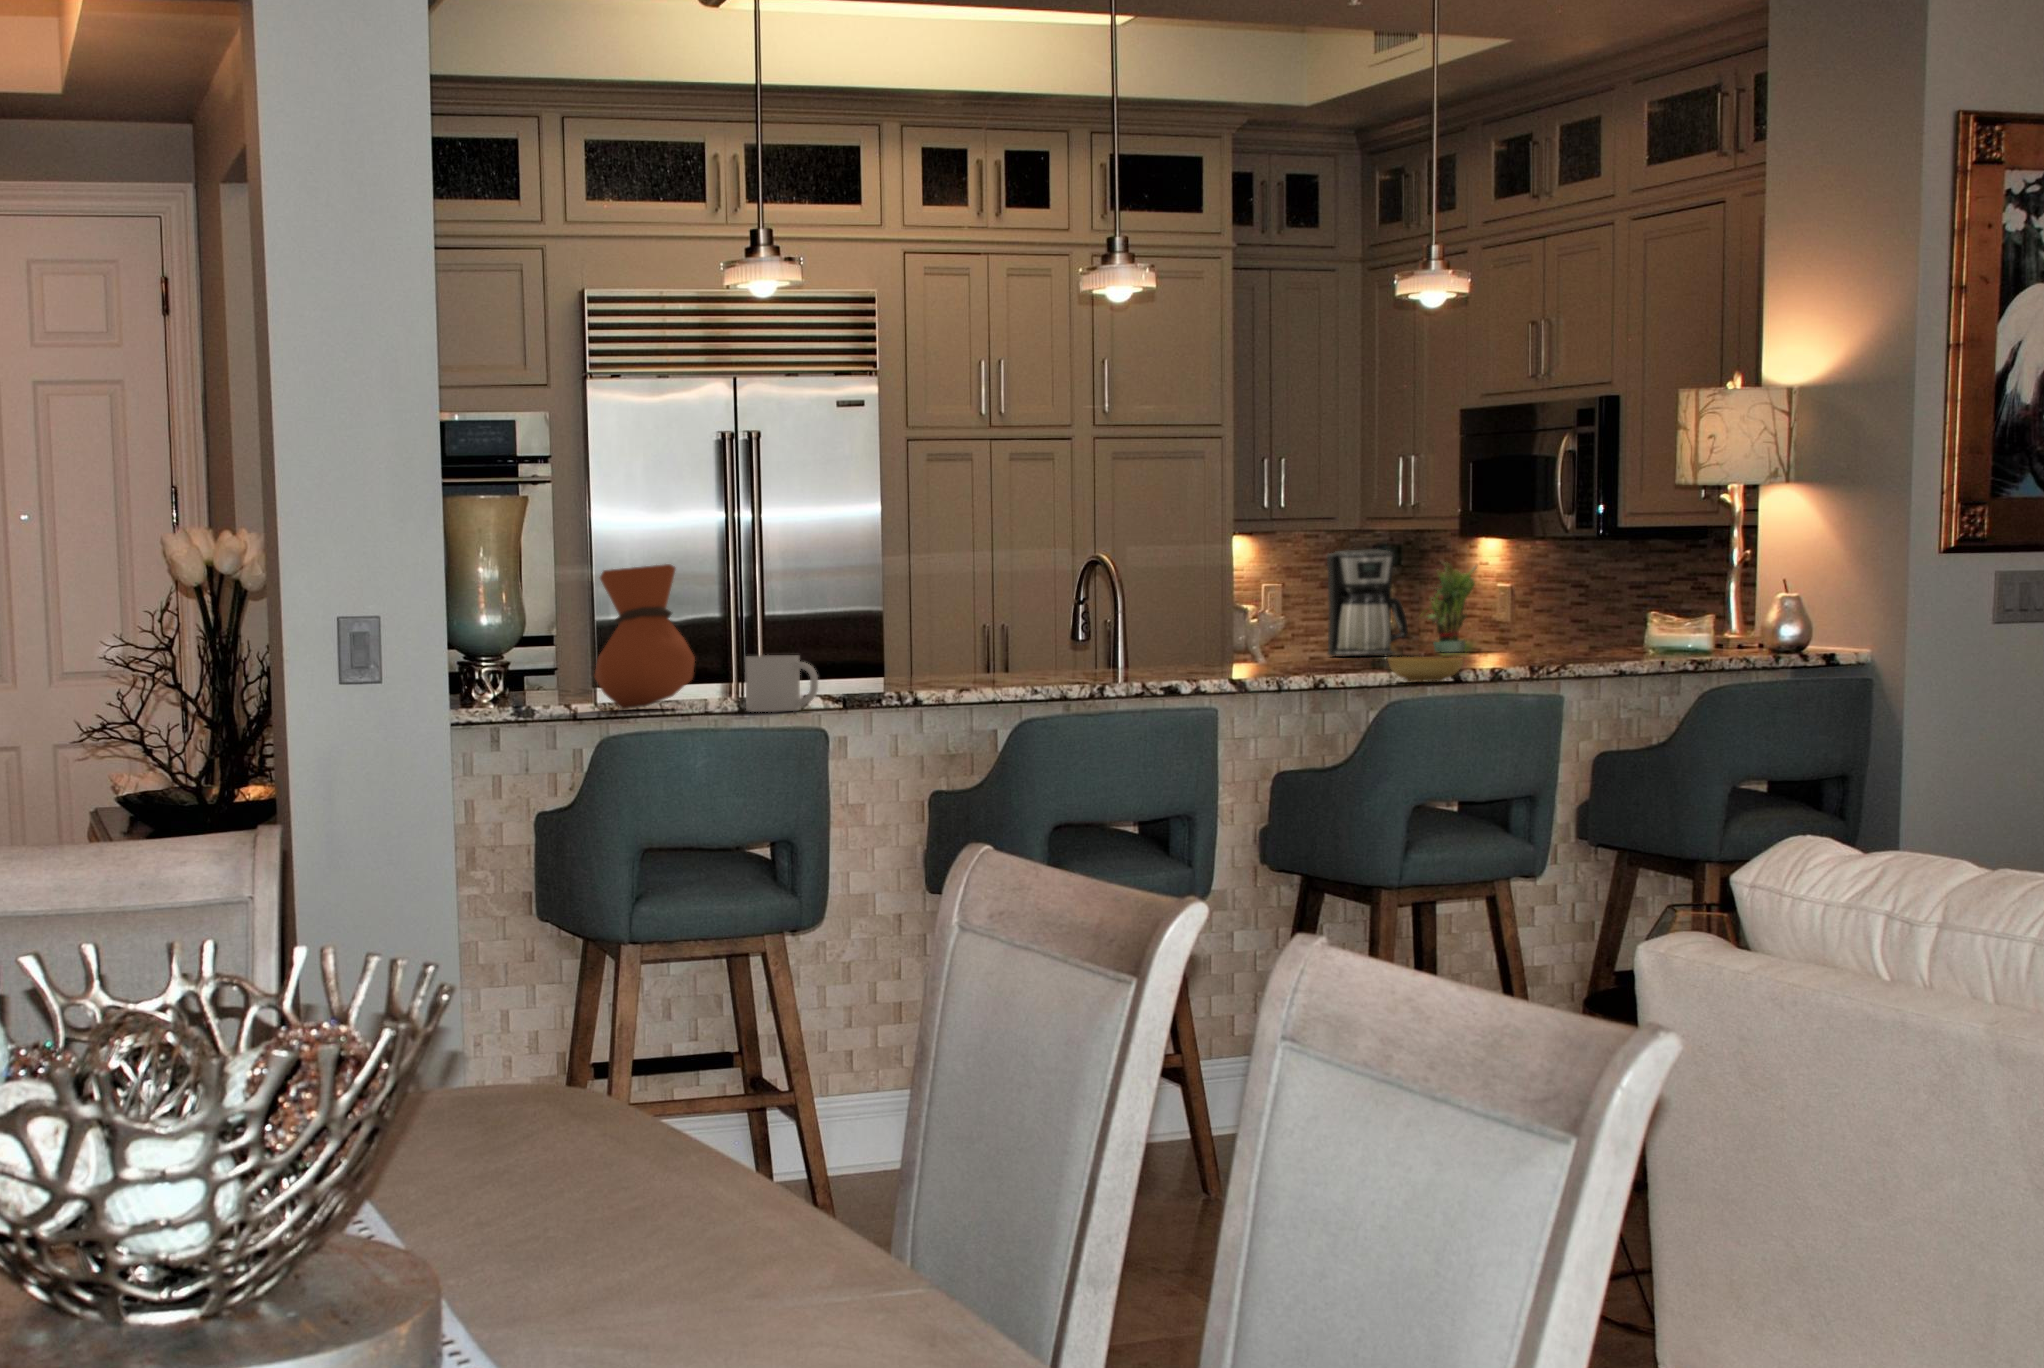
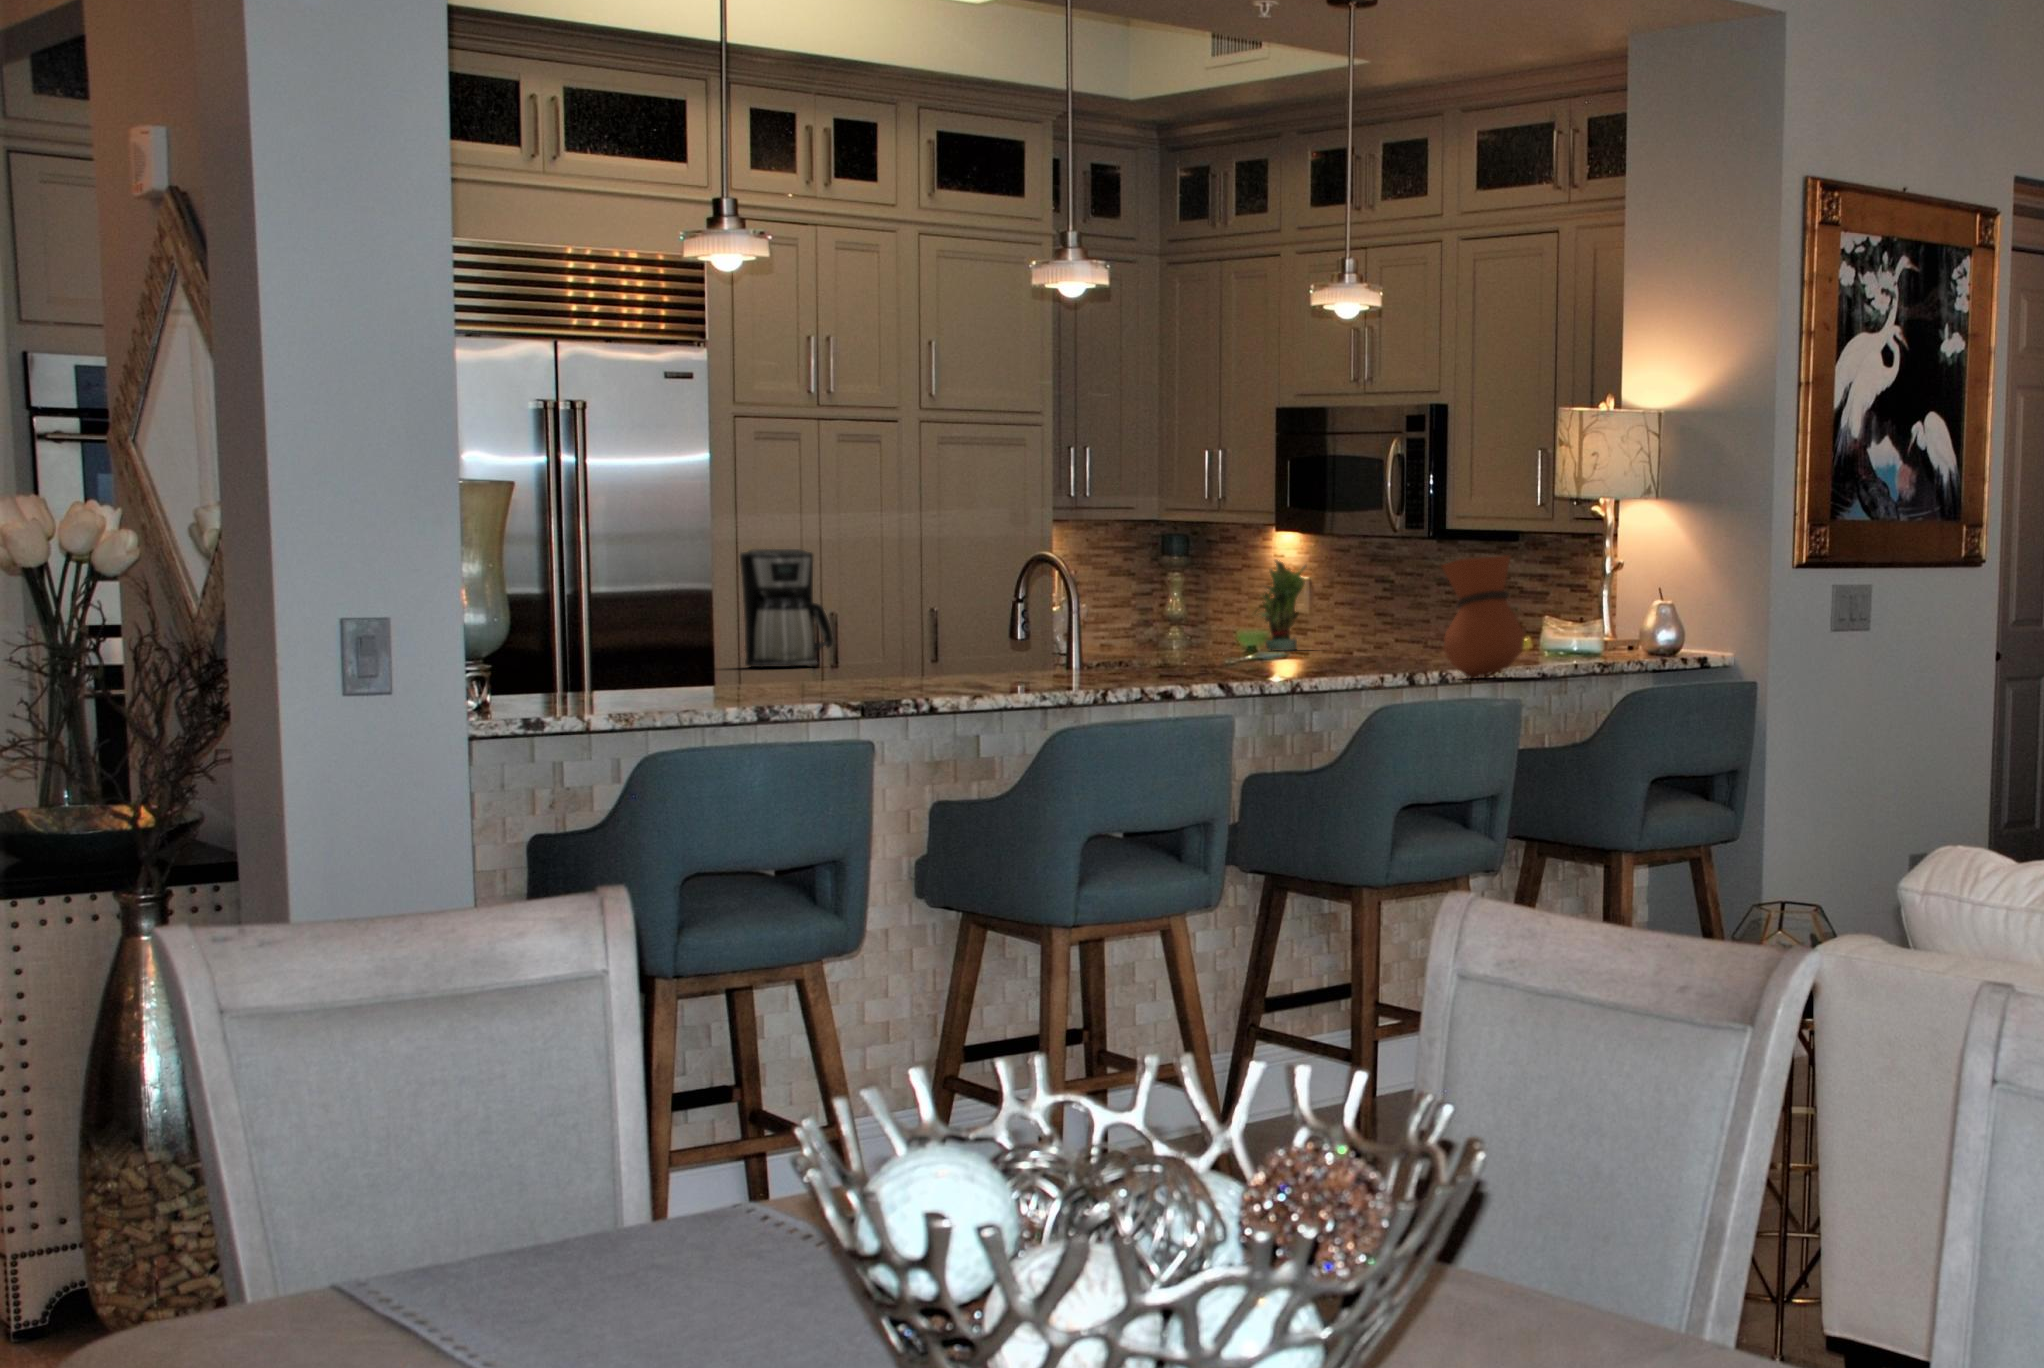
coffee maker: present [1327,550,1408,657] -> present [740,549,833,668]
vase: present [594,564,695,709] -> present [1442,555,1525,678]
mug: present [745,655,818,712] -> none [772,659,858,720]
bowl: present [1388,657,1463,682] -> none [1353,661,1424,684]

